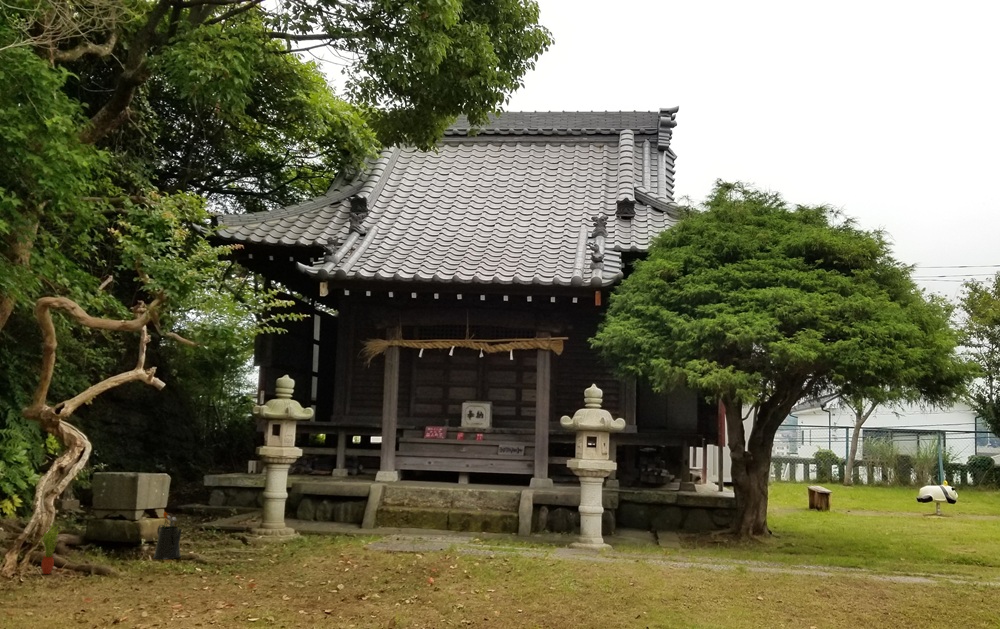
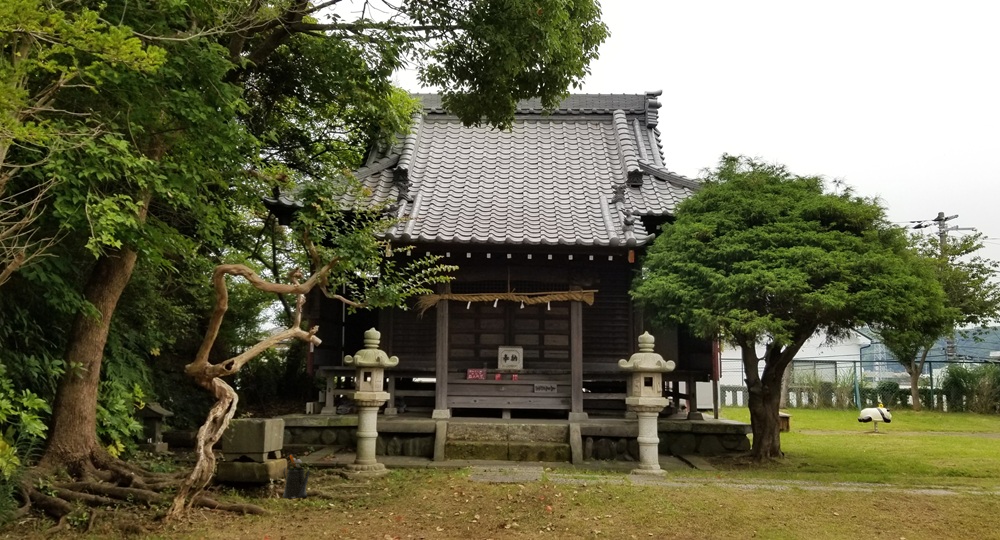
potted plant: present [40,525,62,574] -> none [198,470,216,518]

